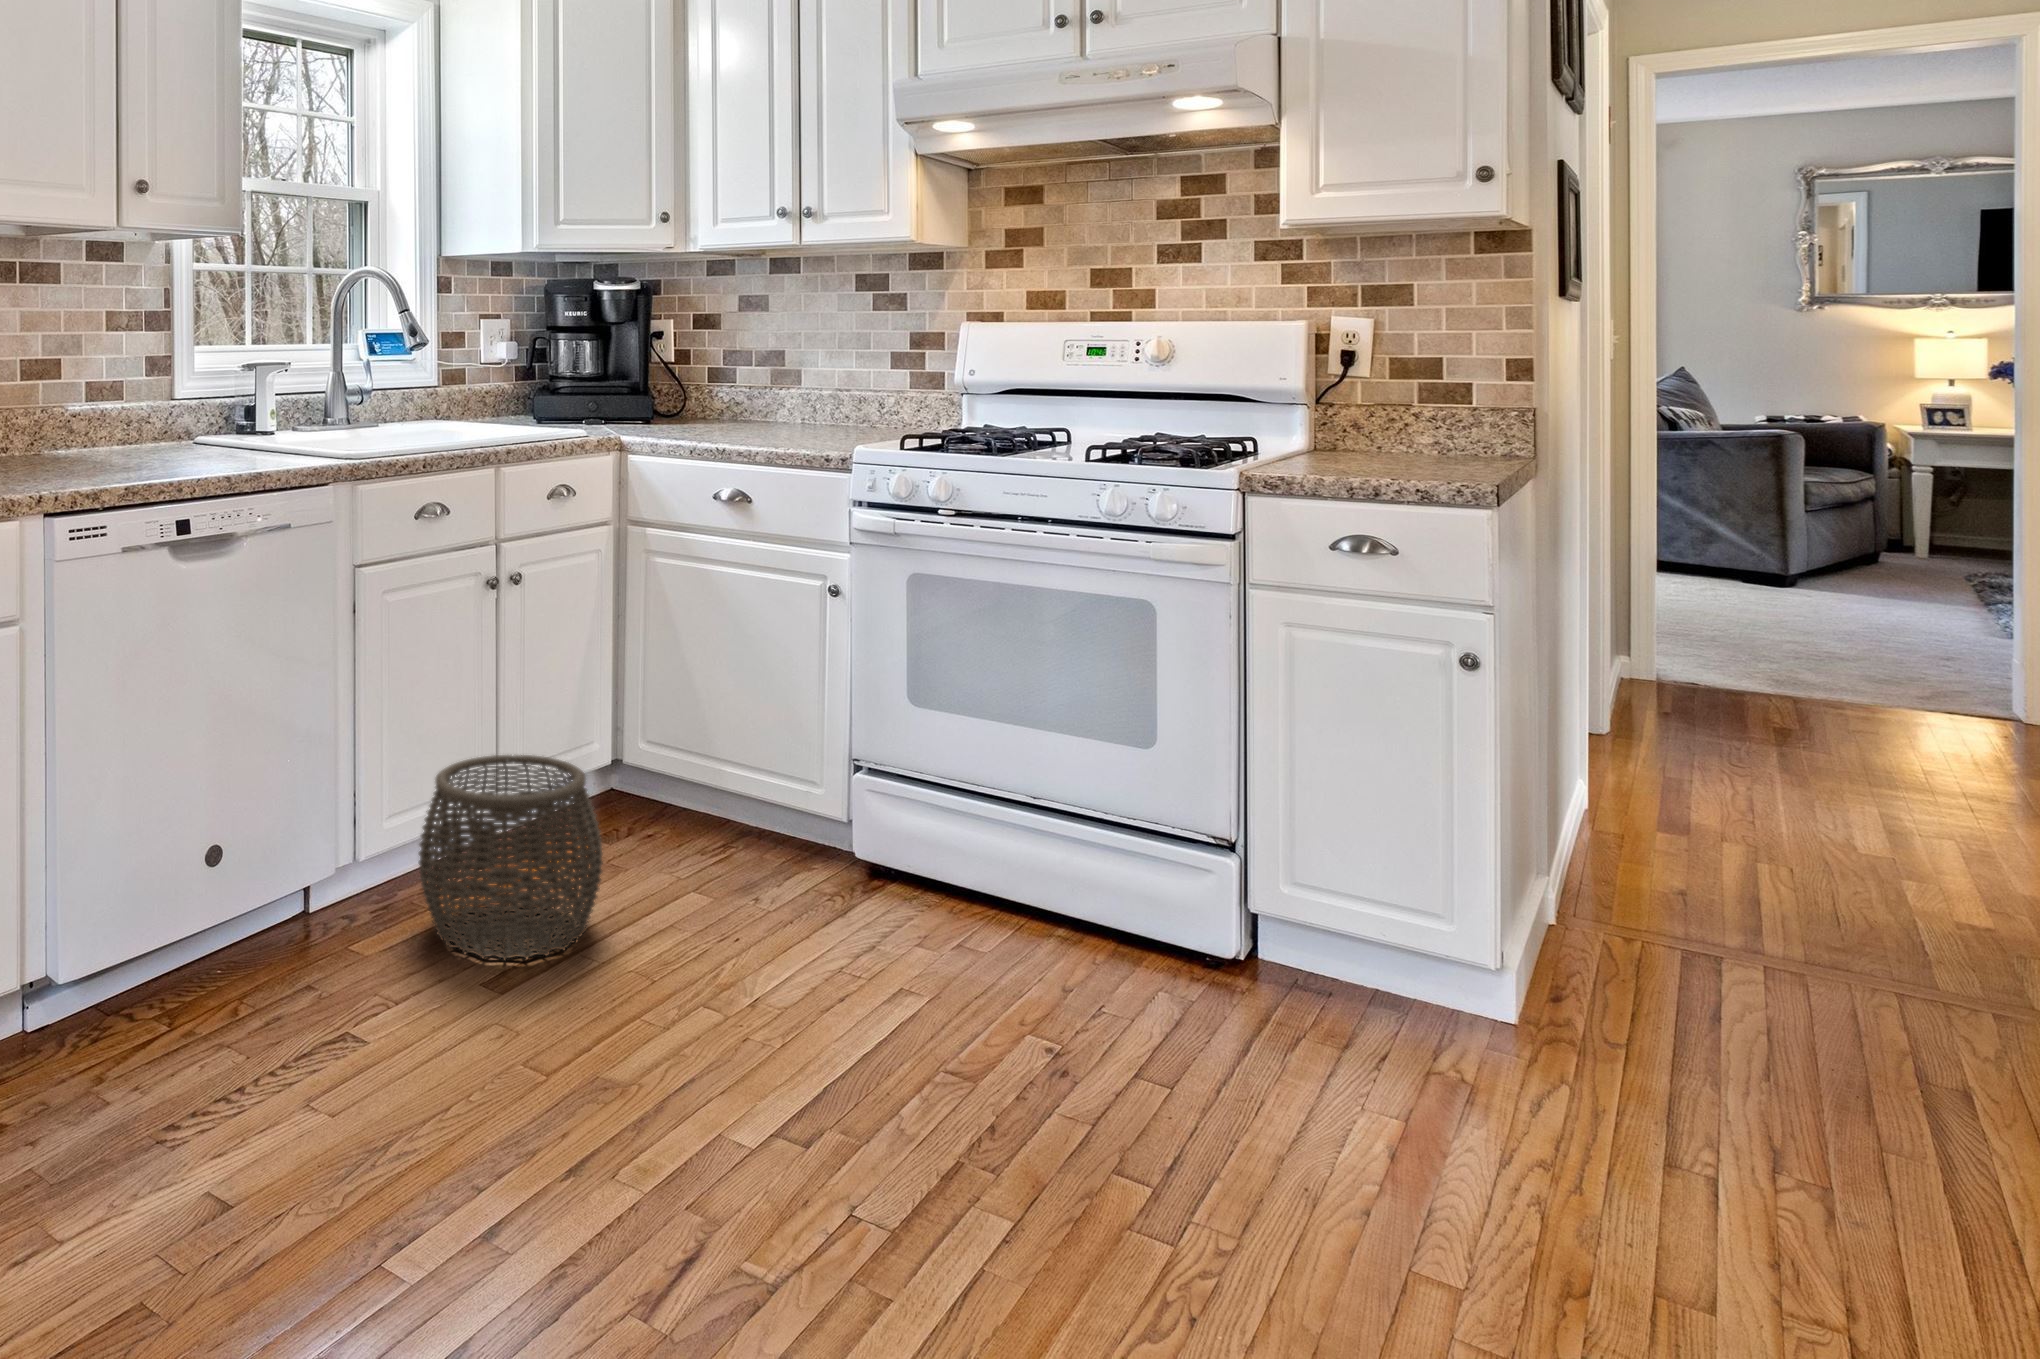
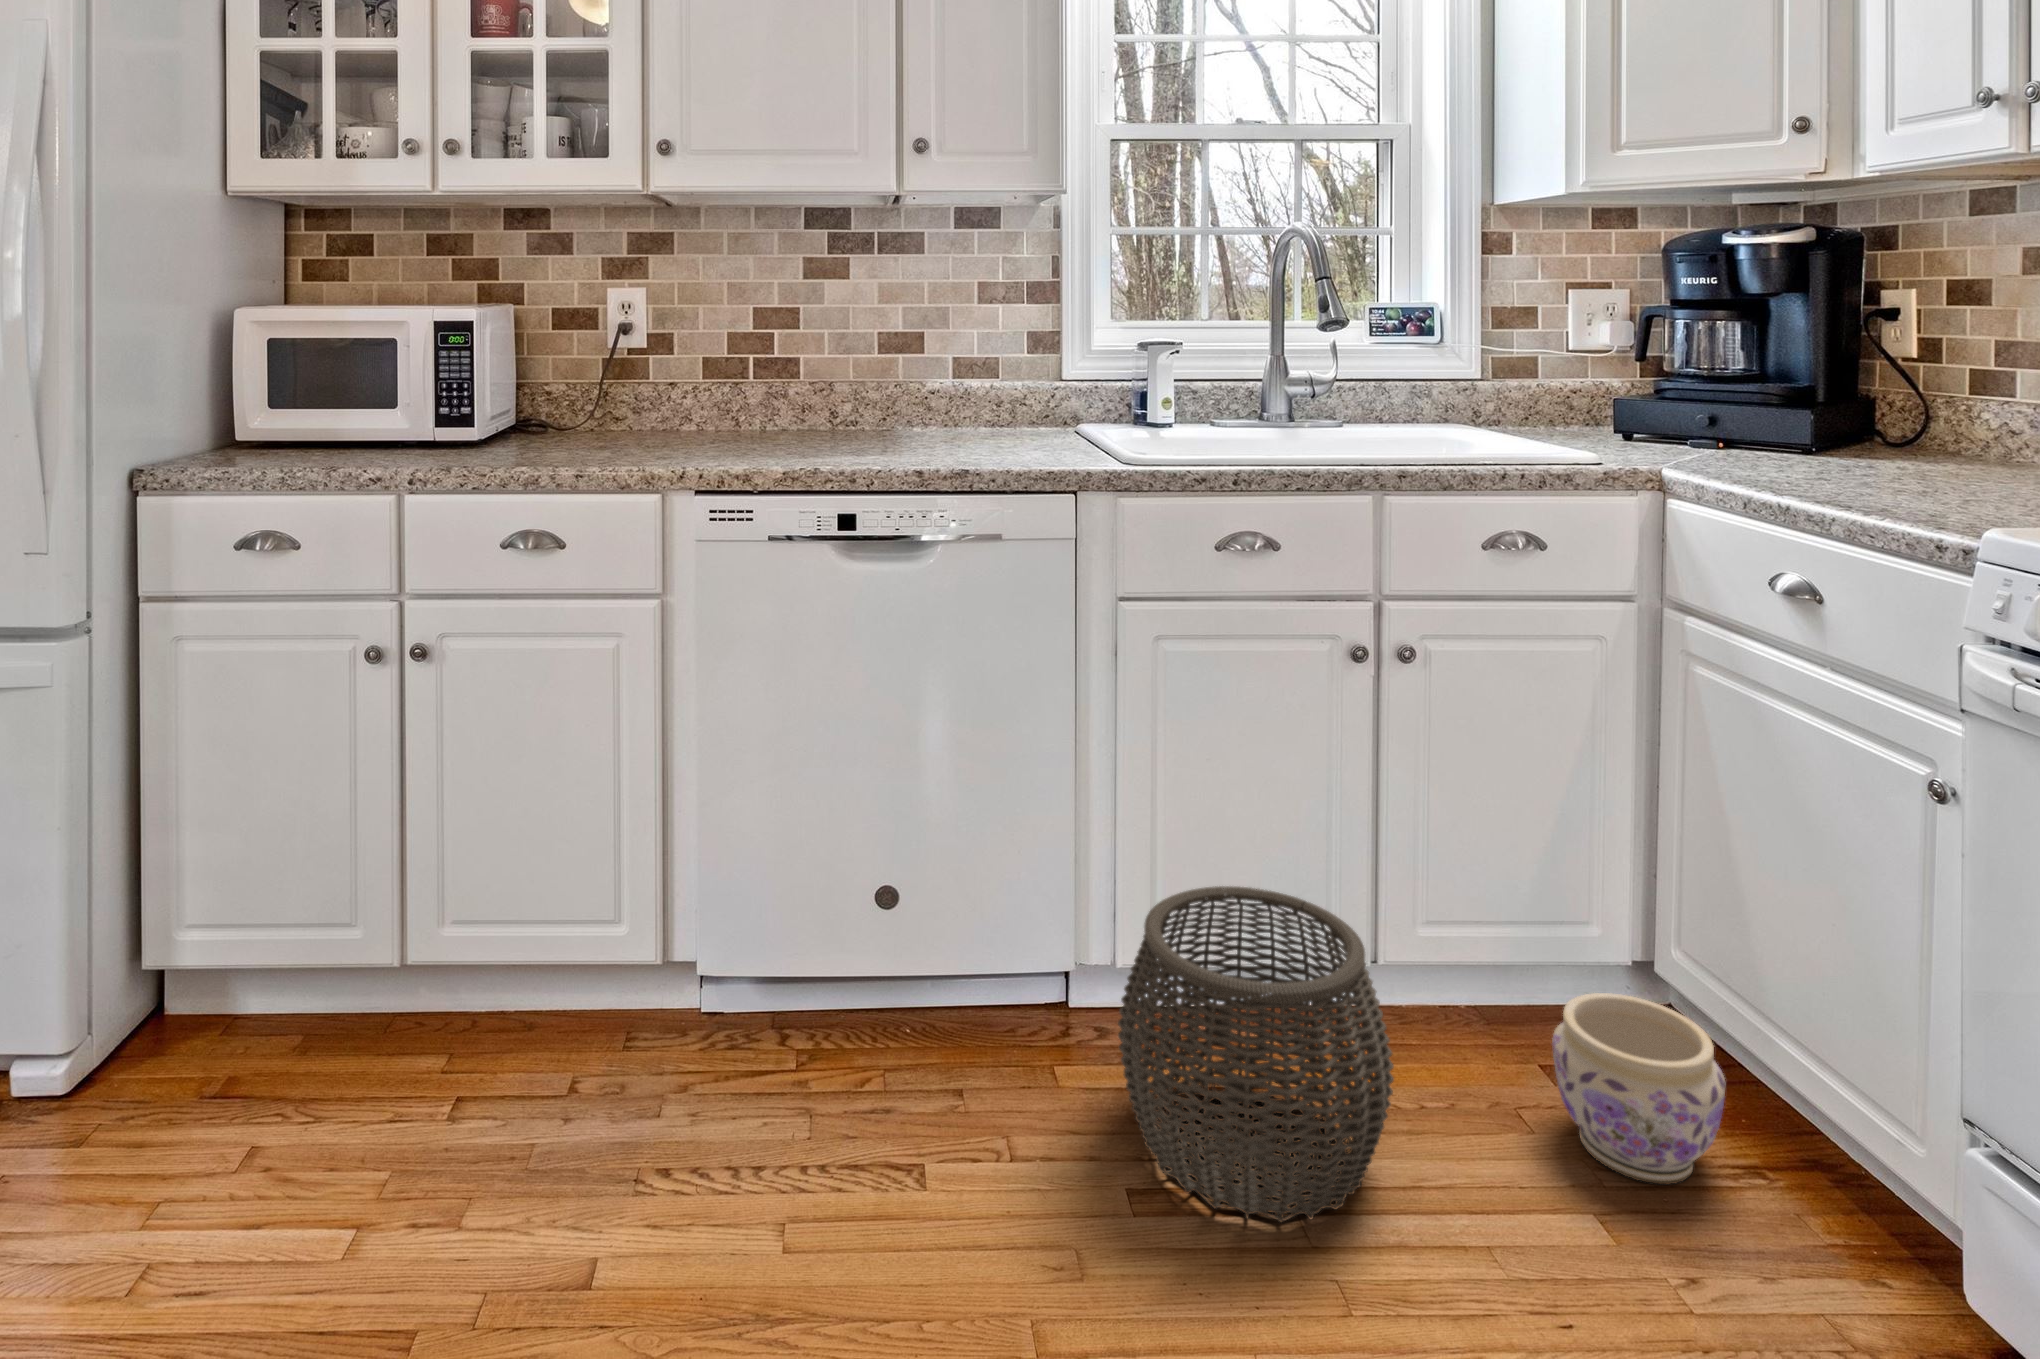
planter: none [629,769,723,870] -> present [1552,993,1725,1184]

